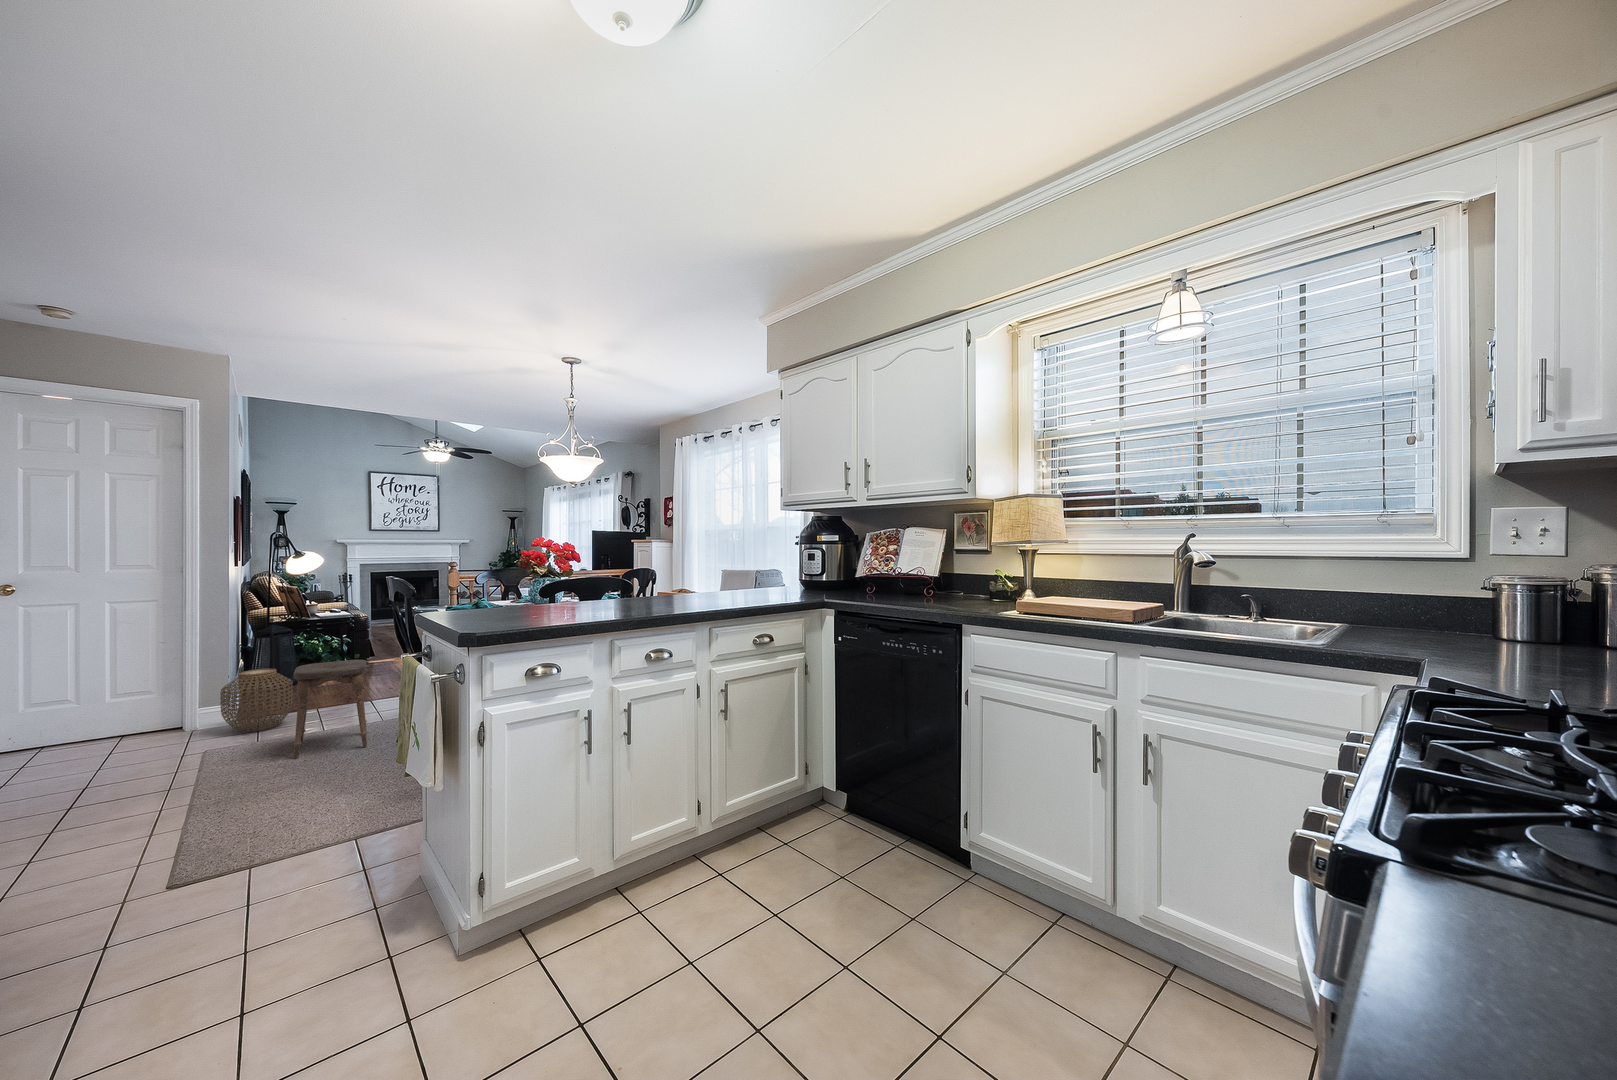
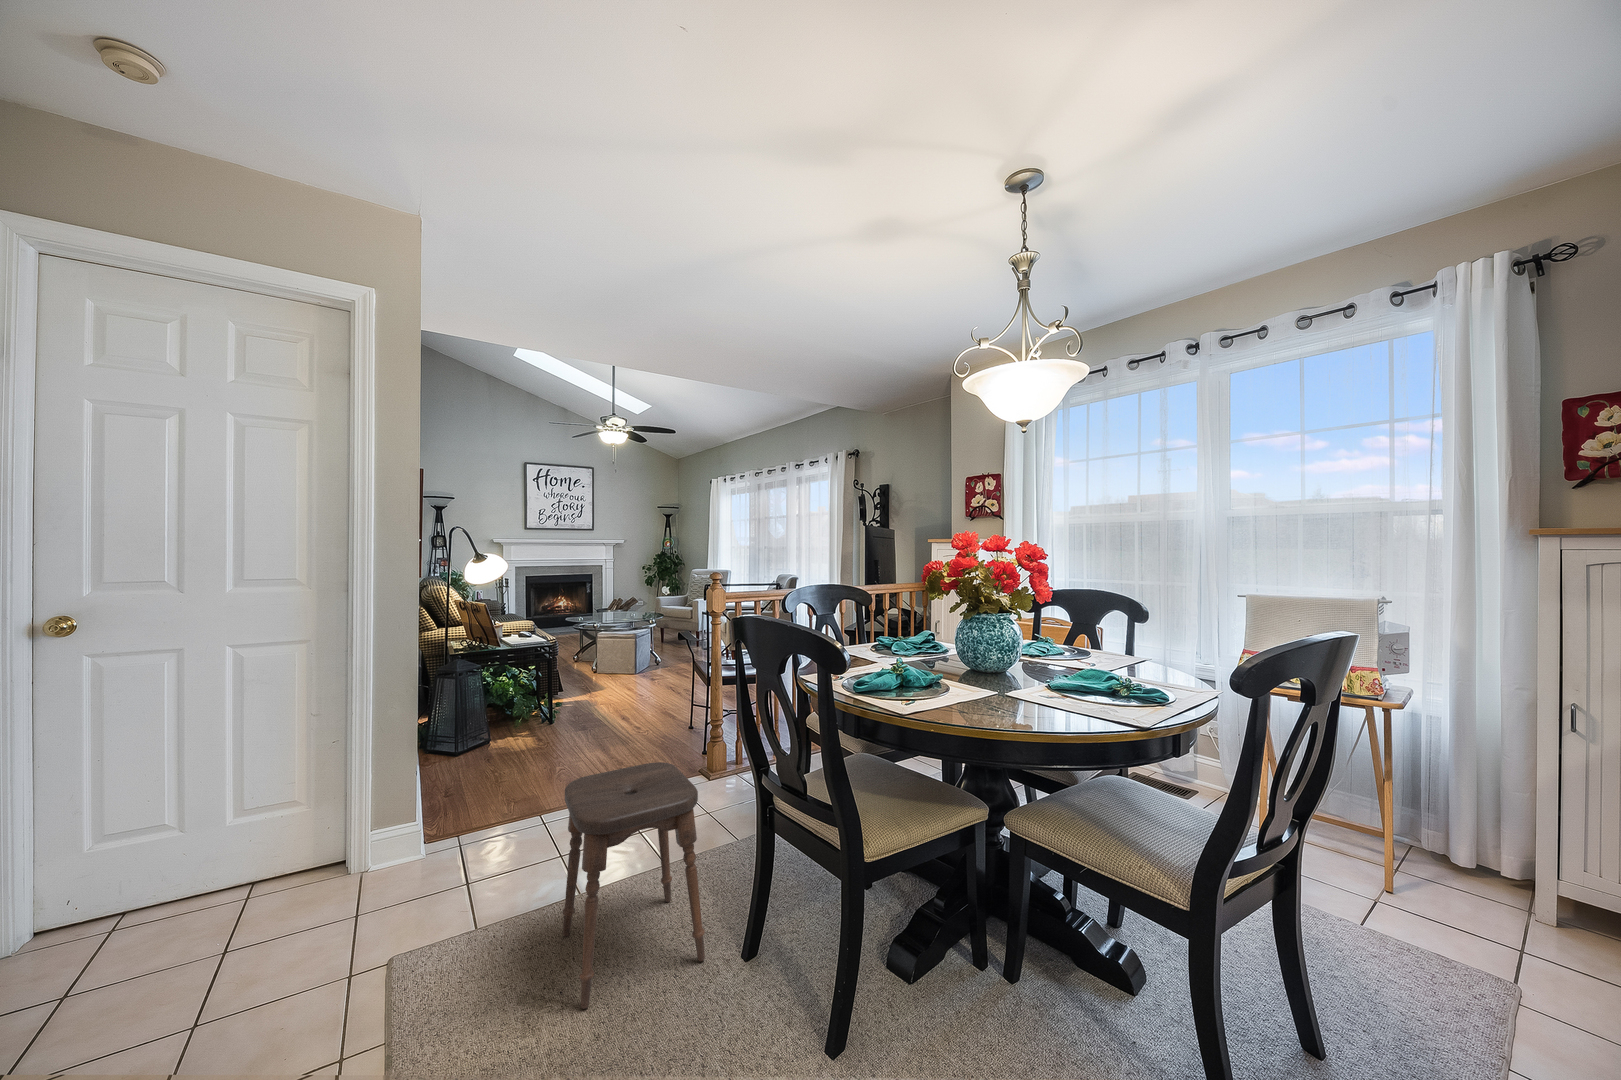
woven basket: present [220,669,293,732] -> none [412,760,525,885]

